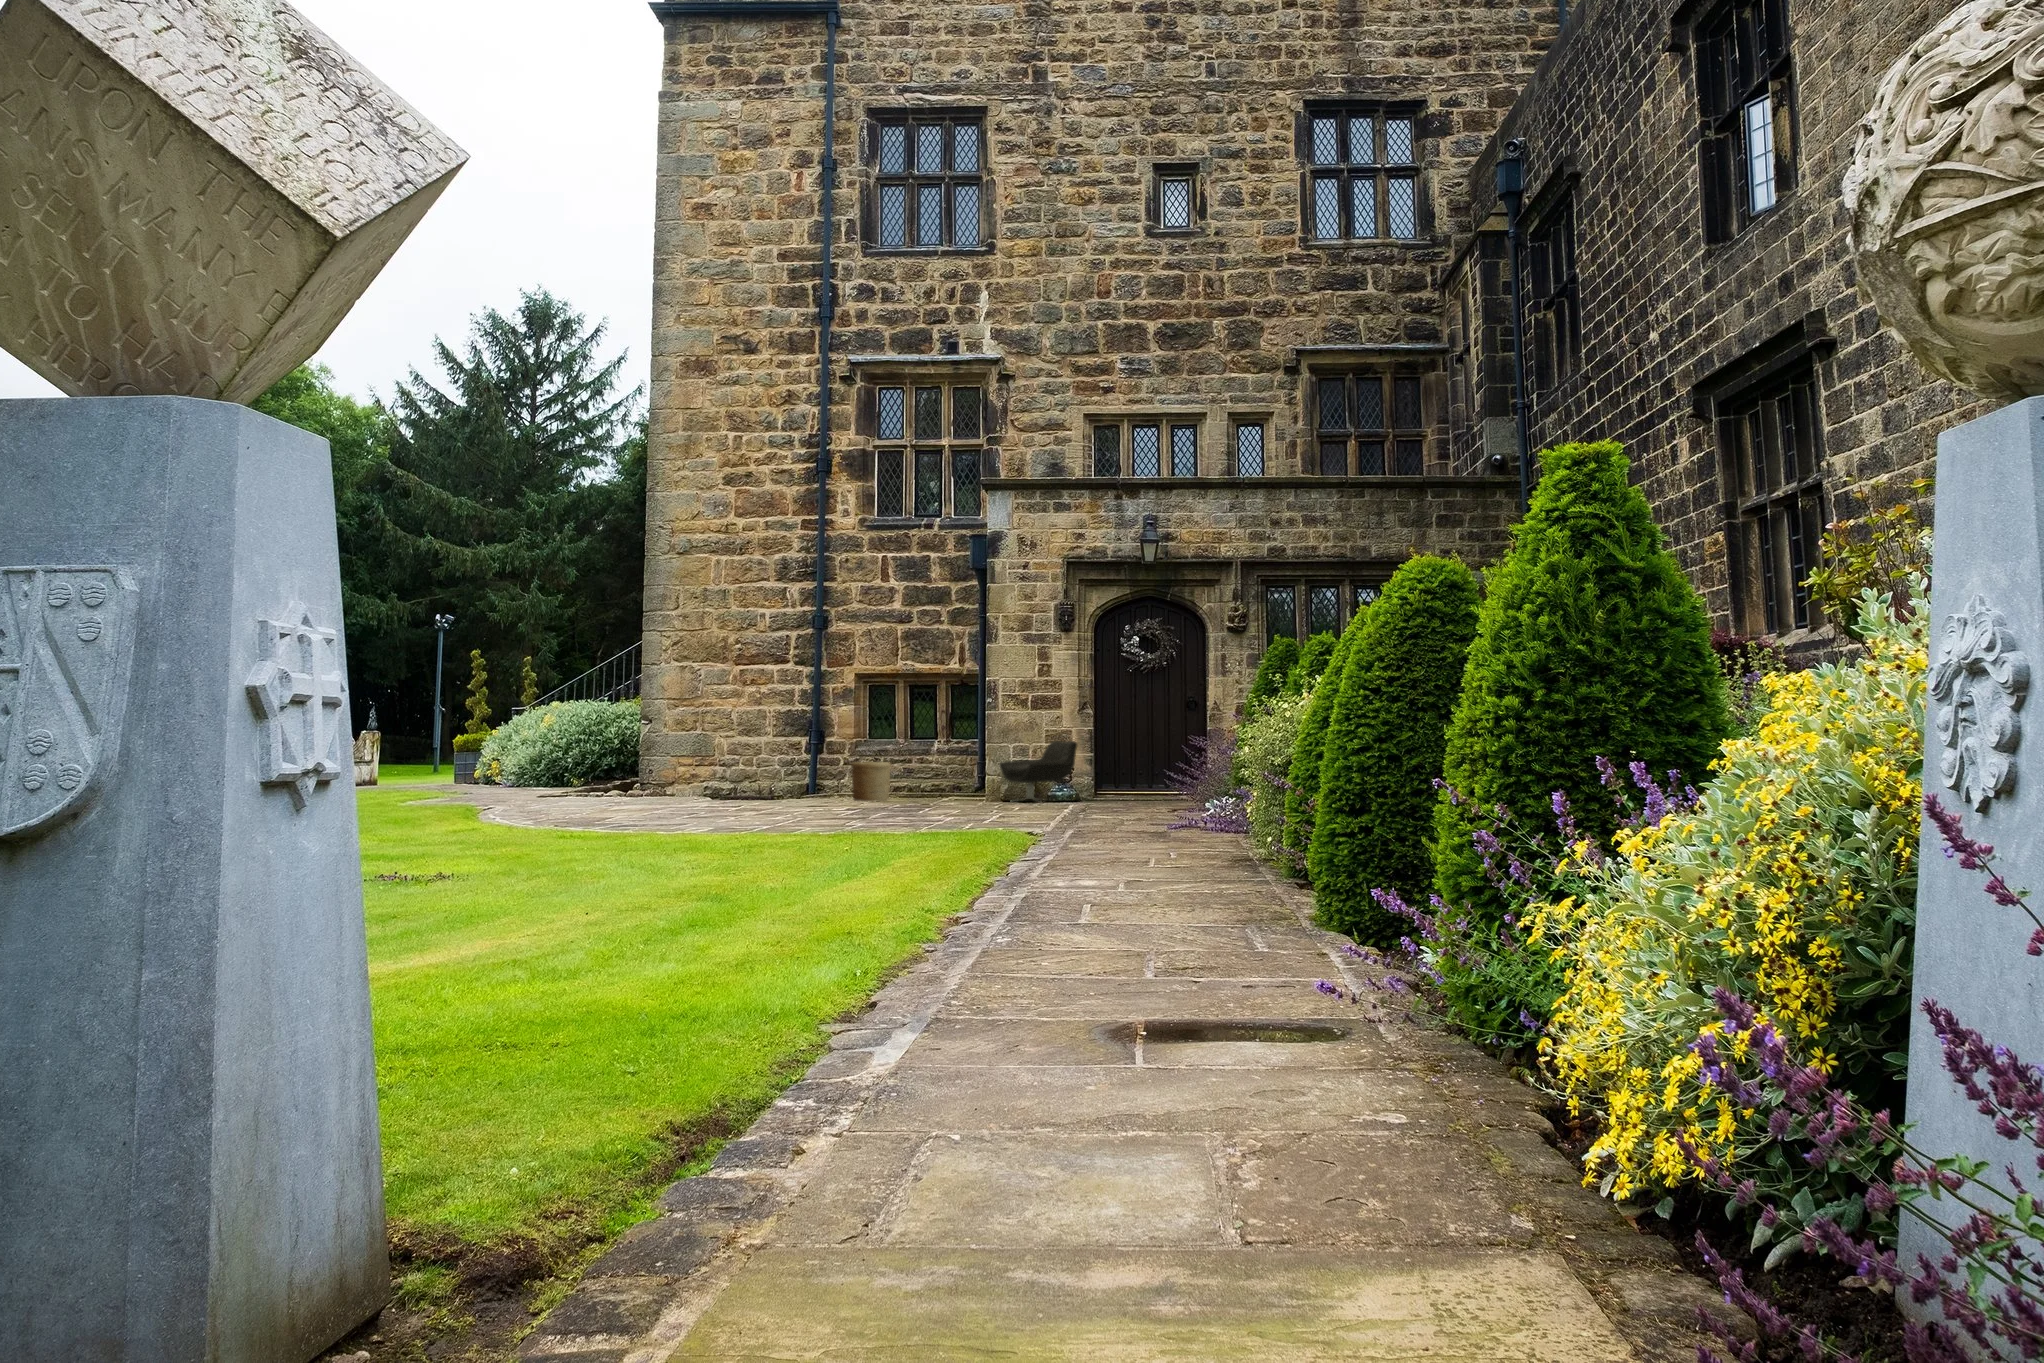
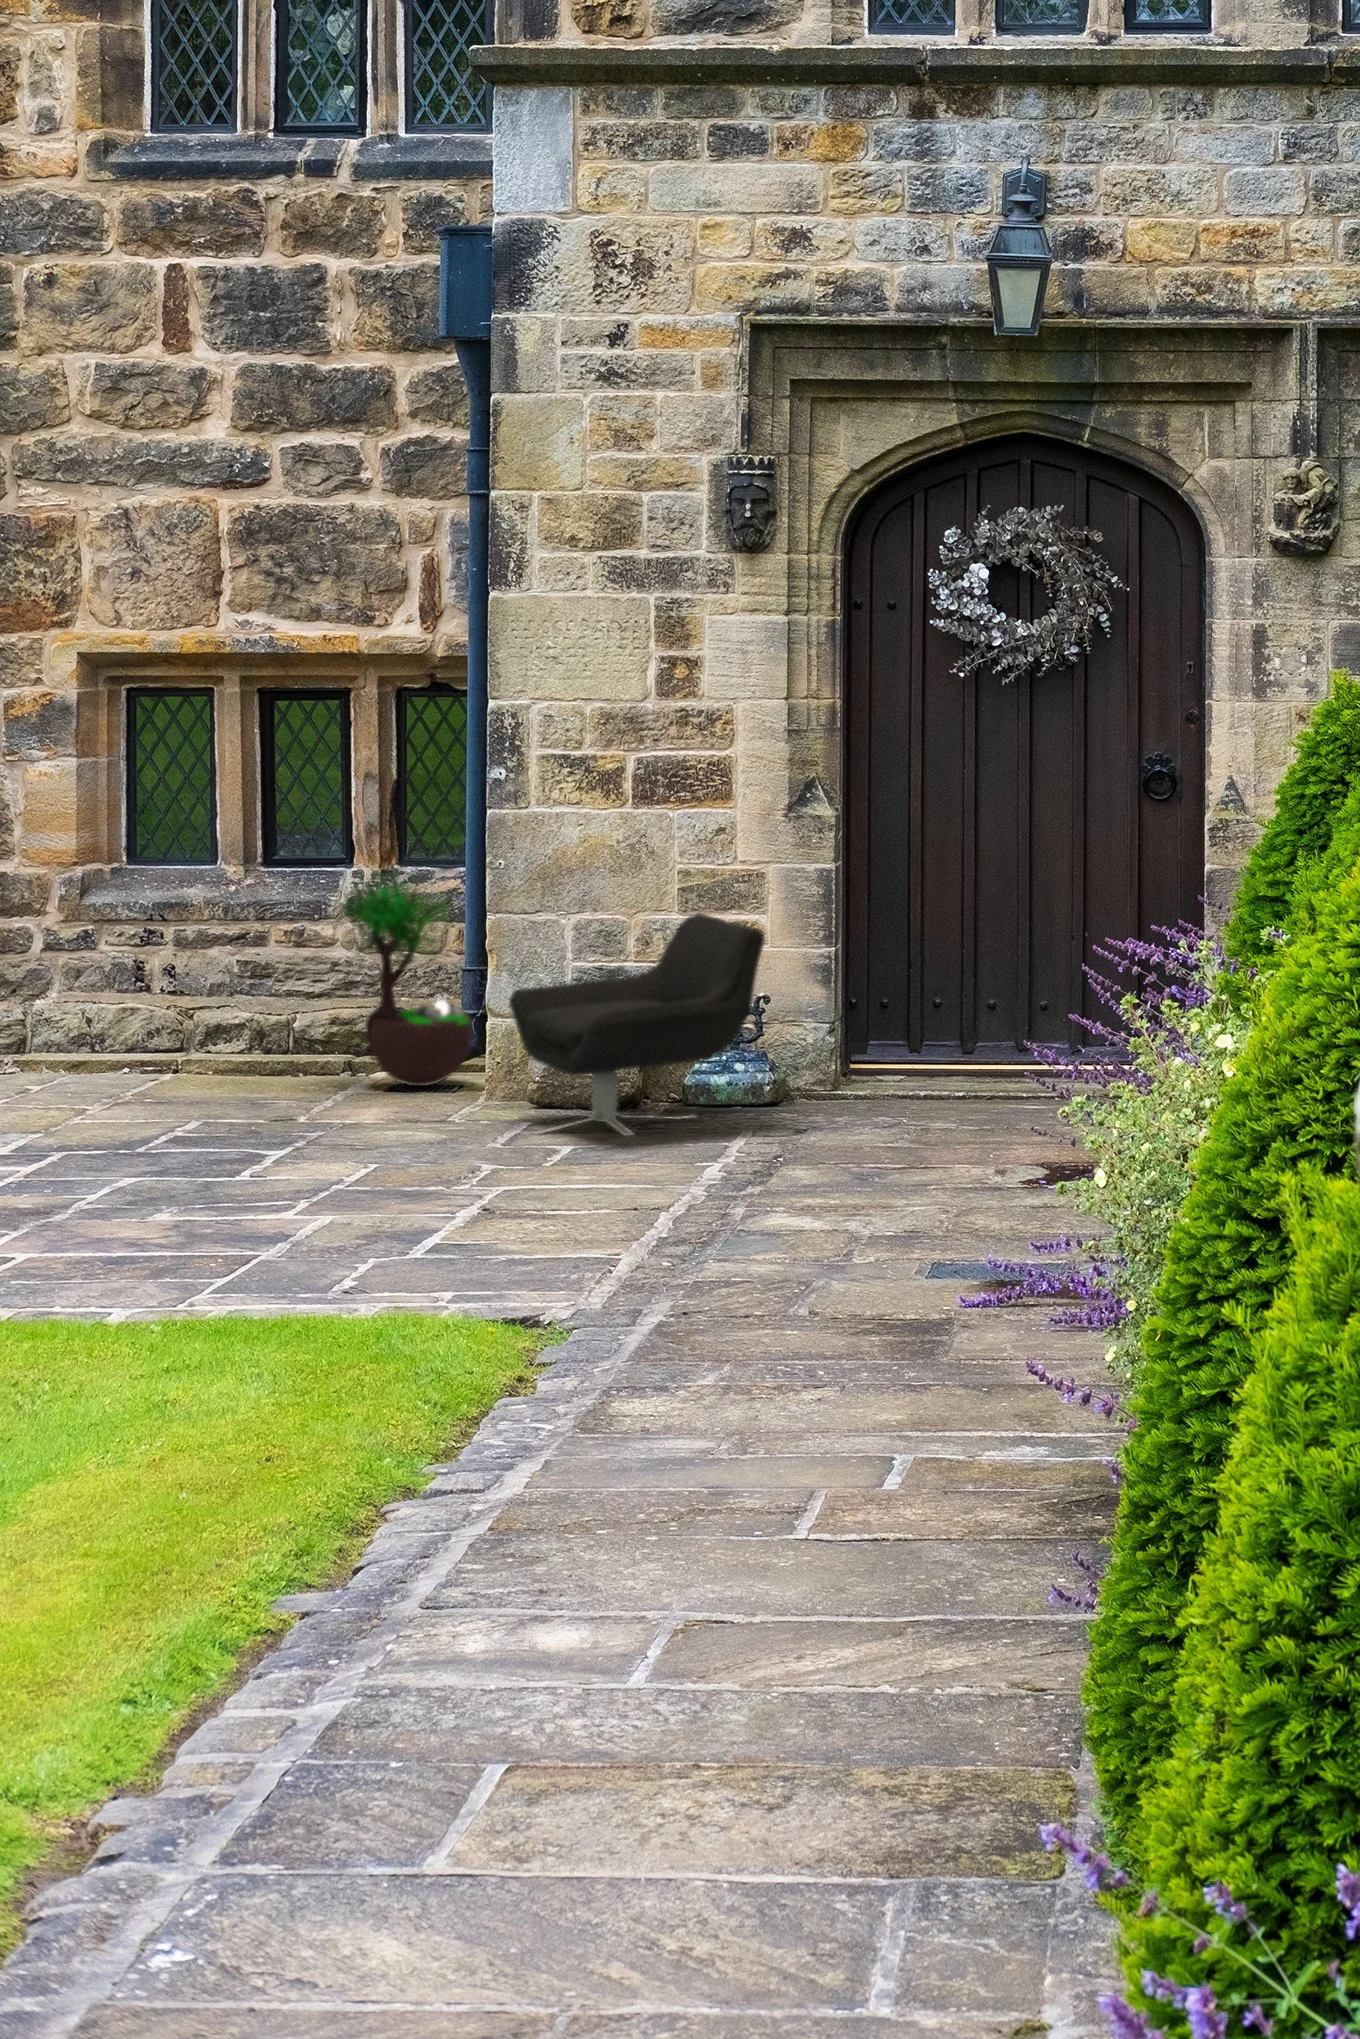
potted tree: none [936,728,980,800] -> present [333,868,473,1086]
woven basket: present [851,762,891,801] -> none [62,940,196,1082]

